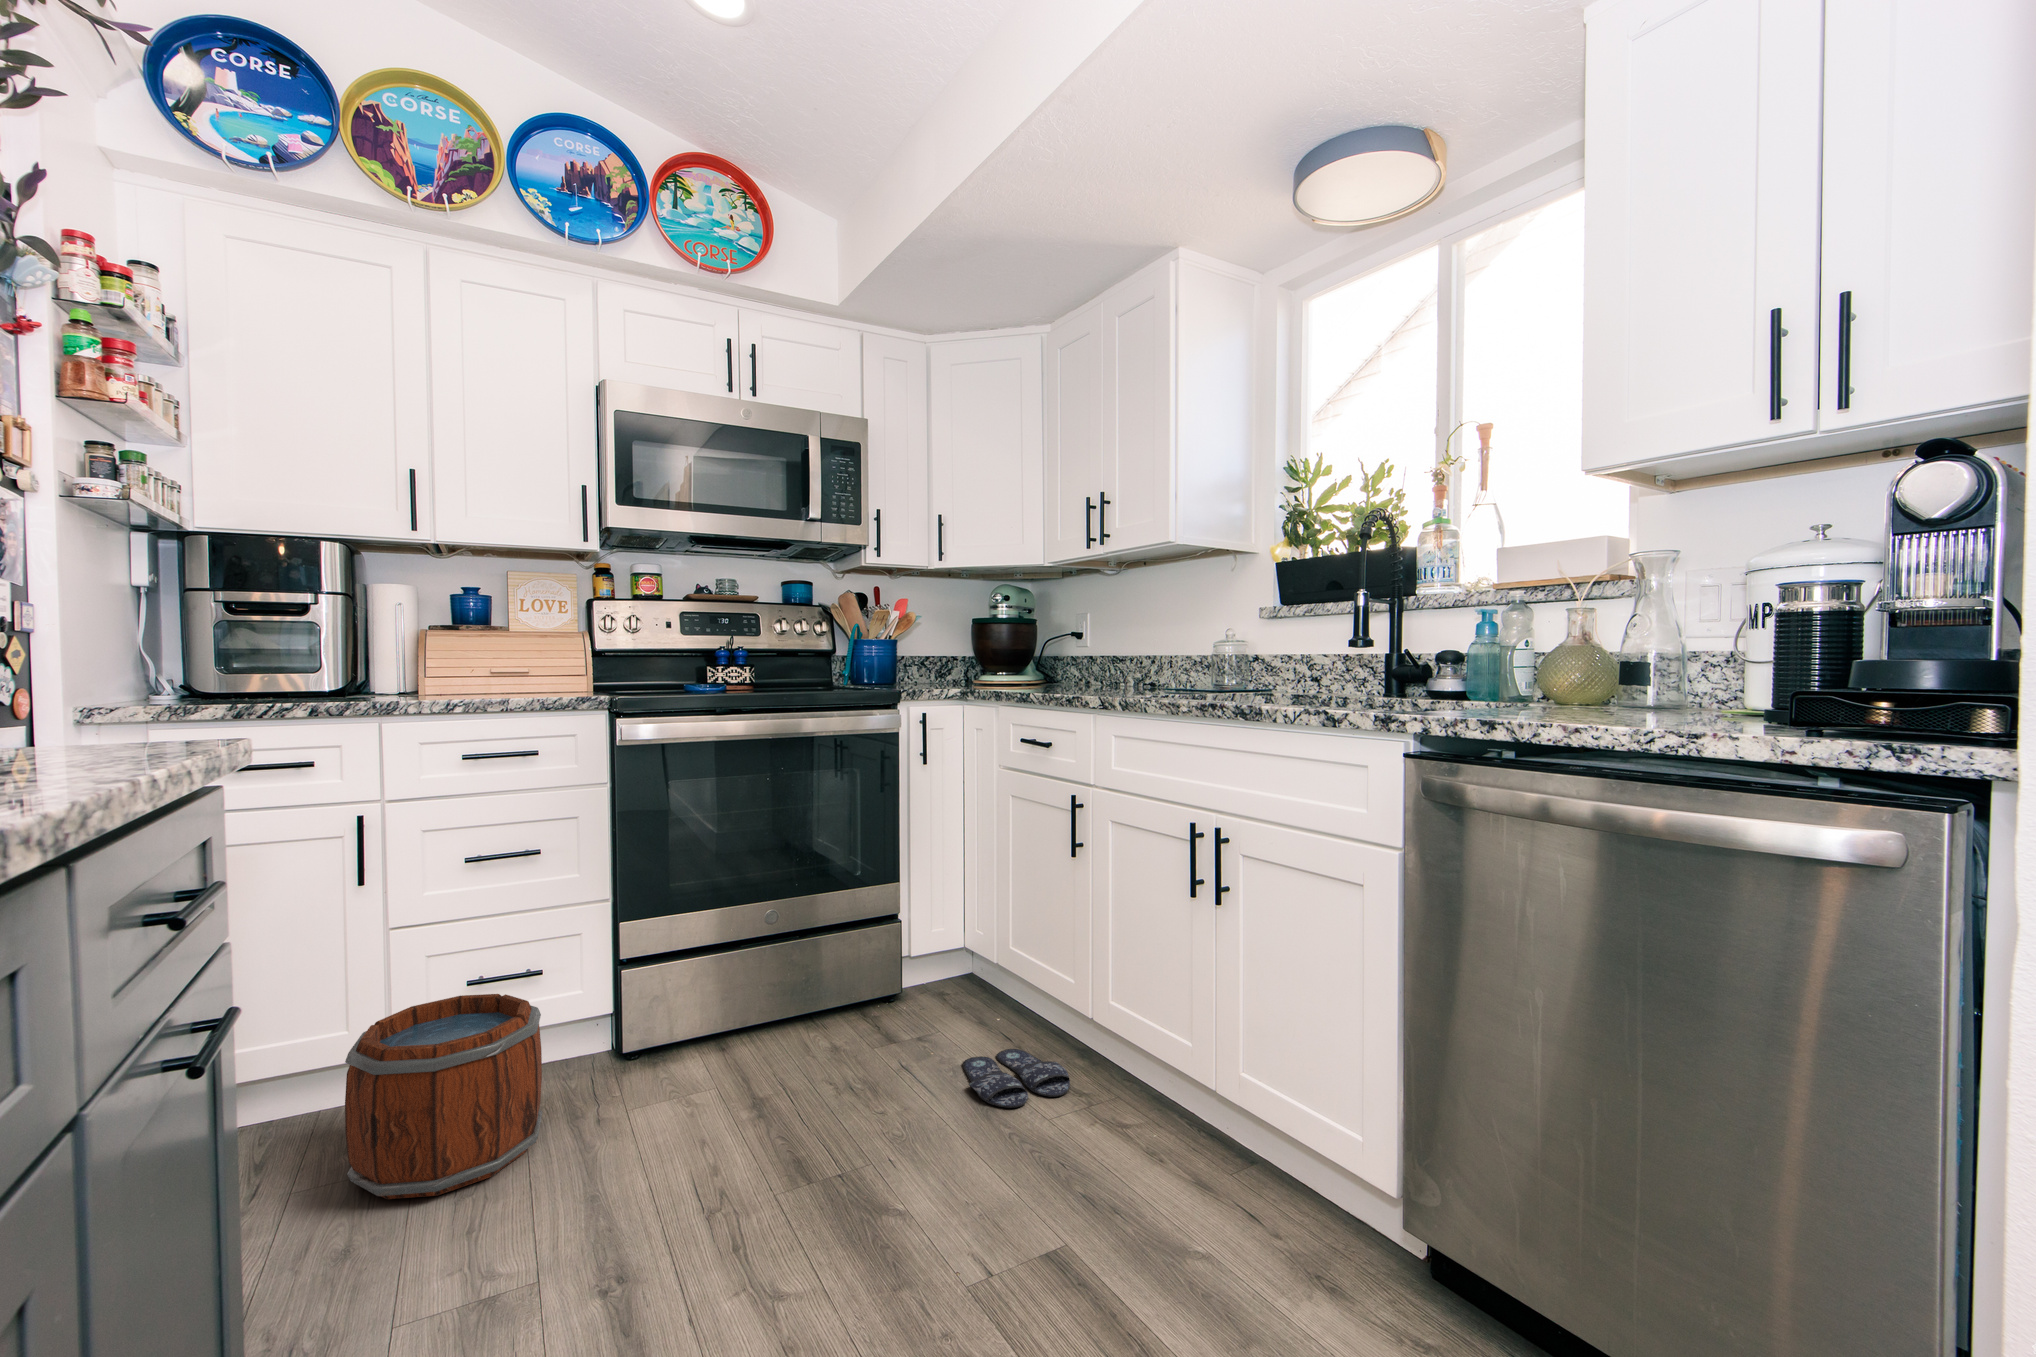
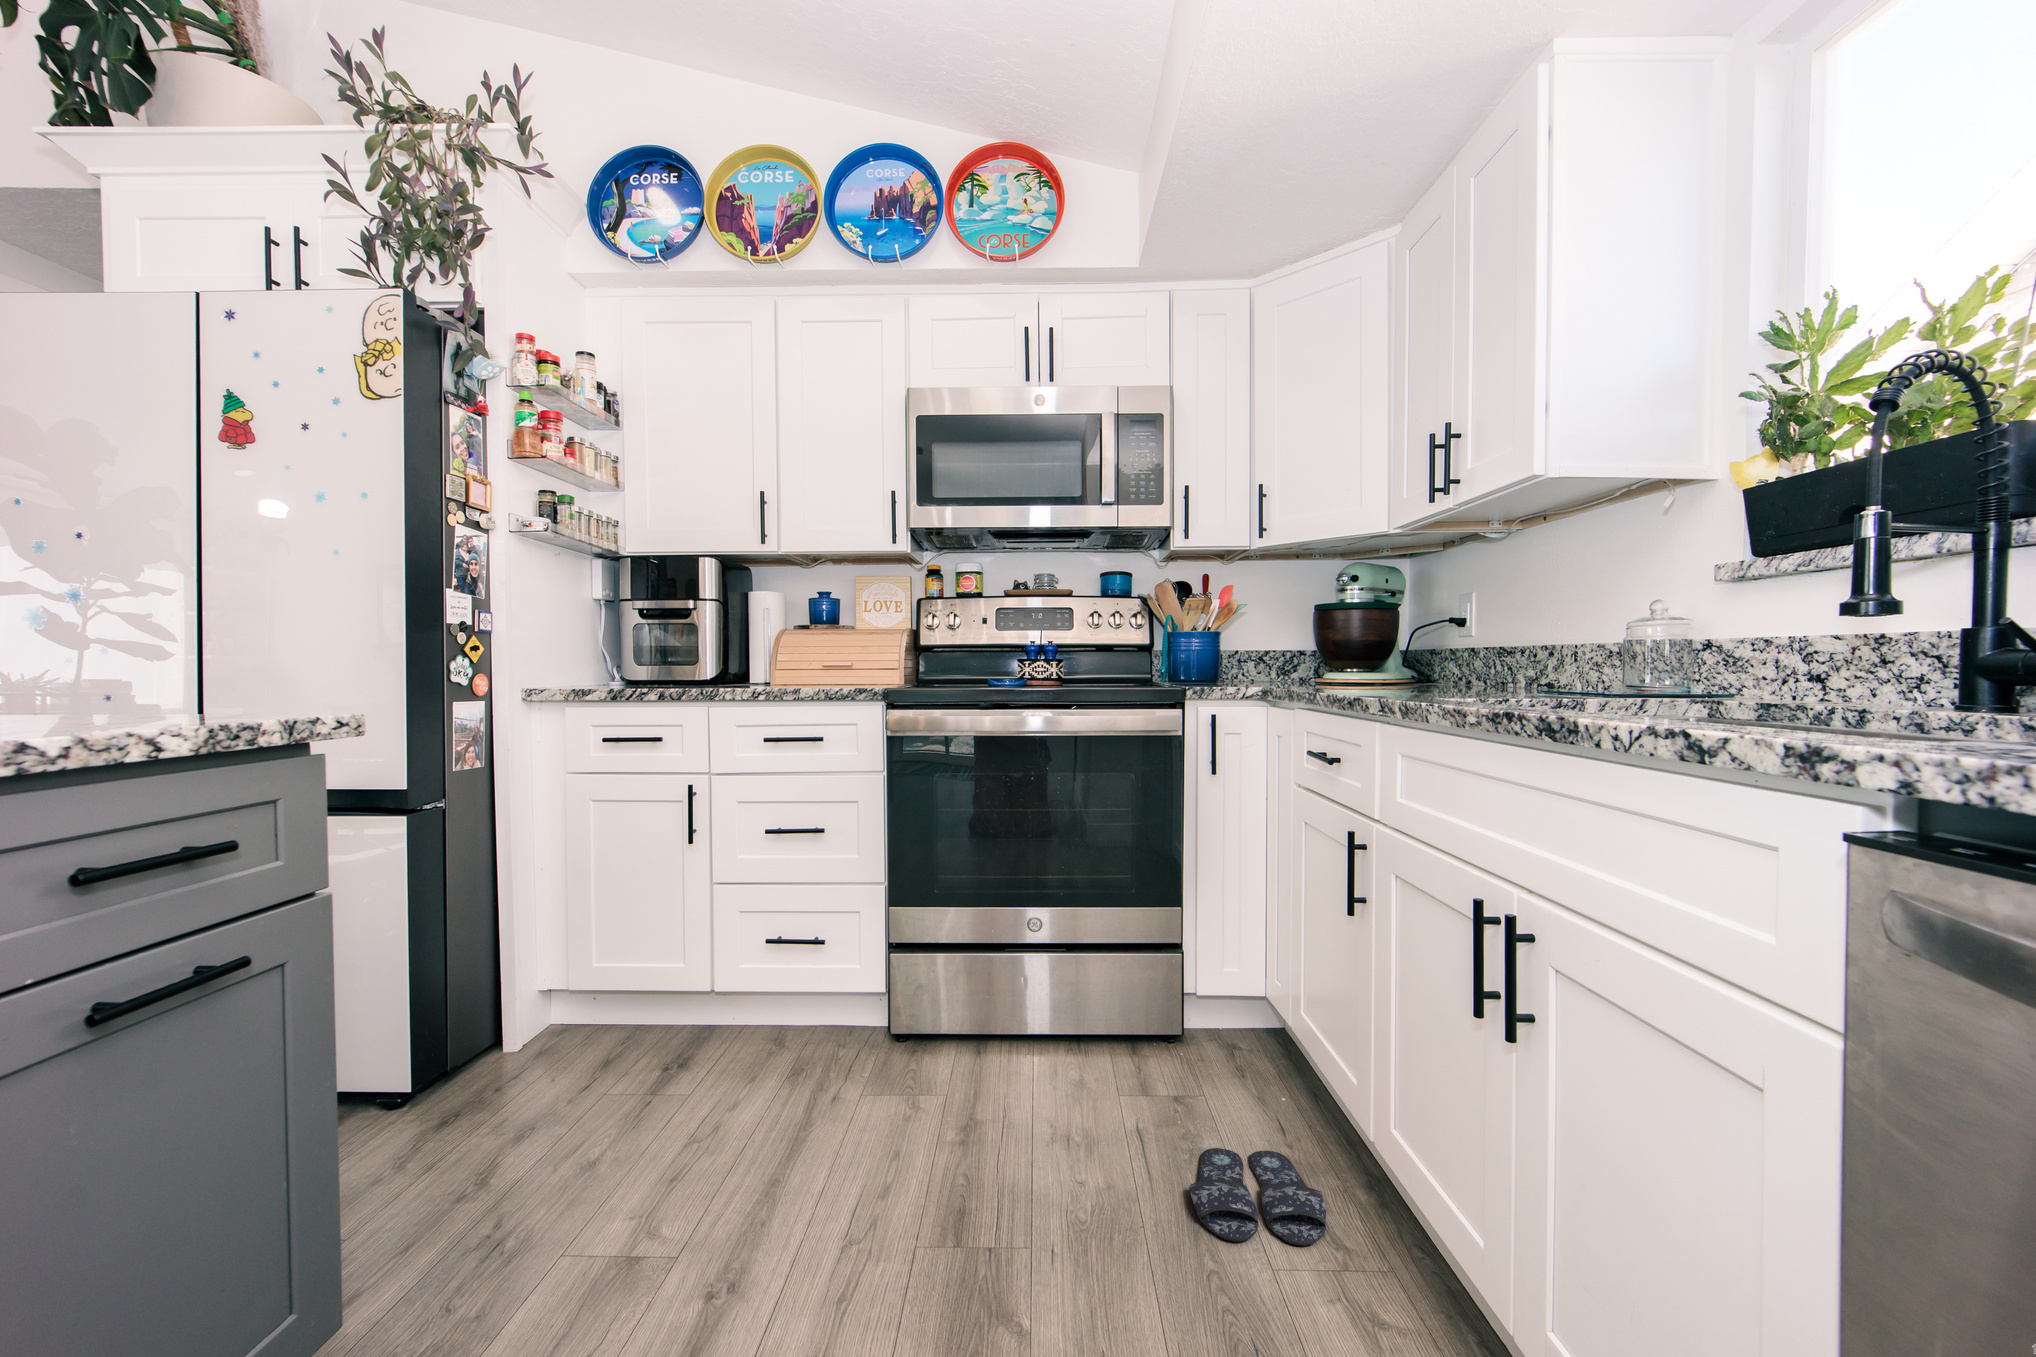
bucket: present [345,994,542,1199] -> none [630,955,787,1136]

